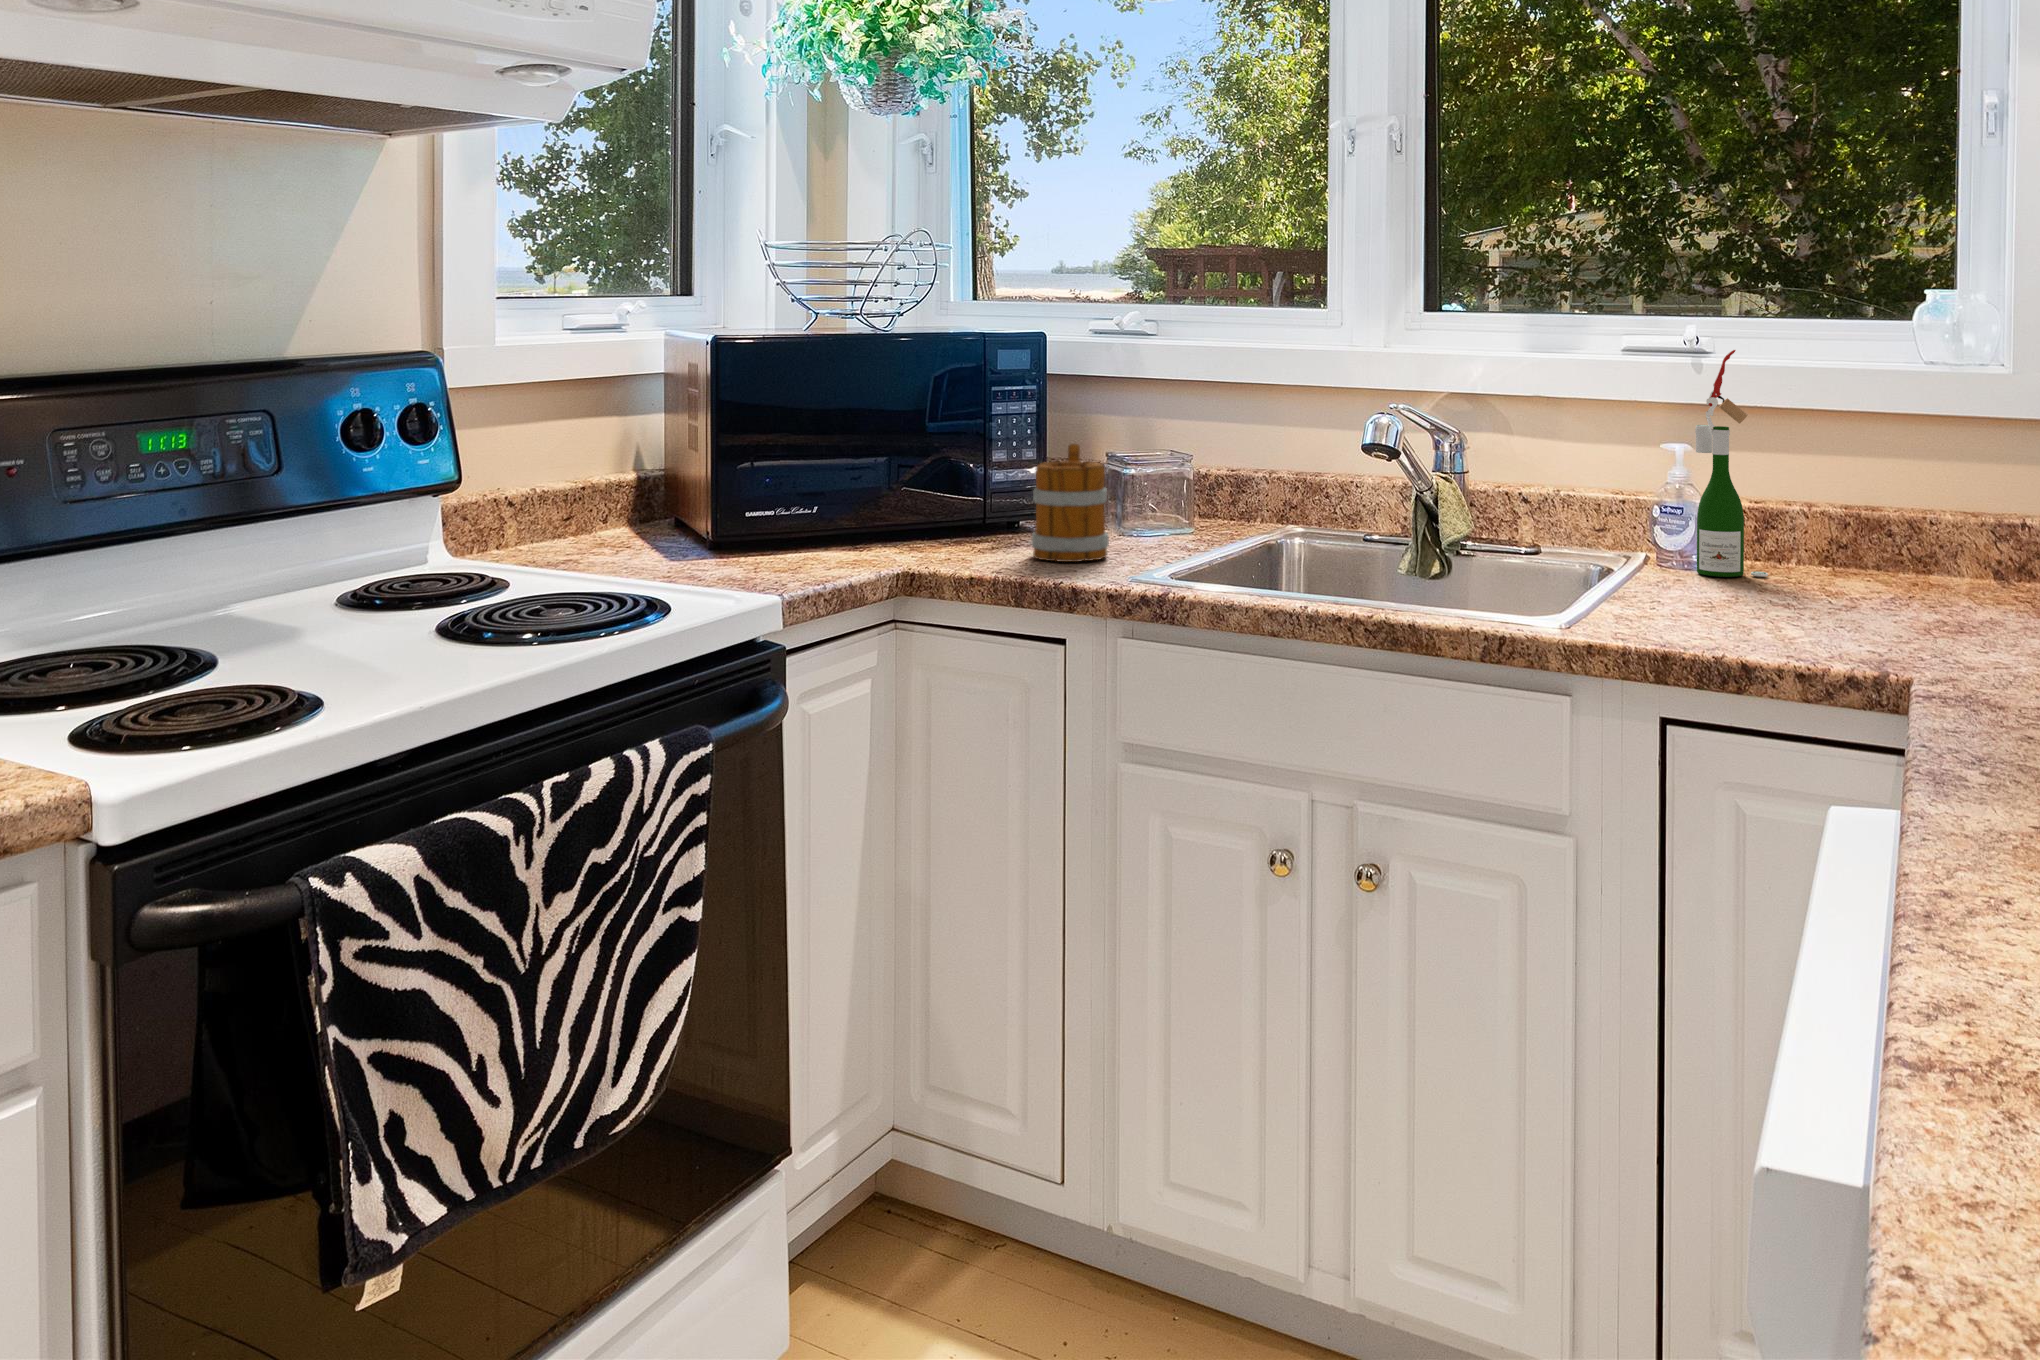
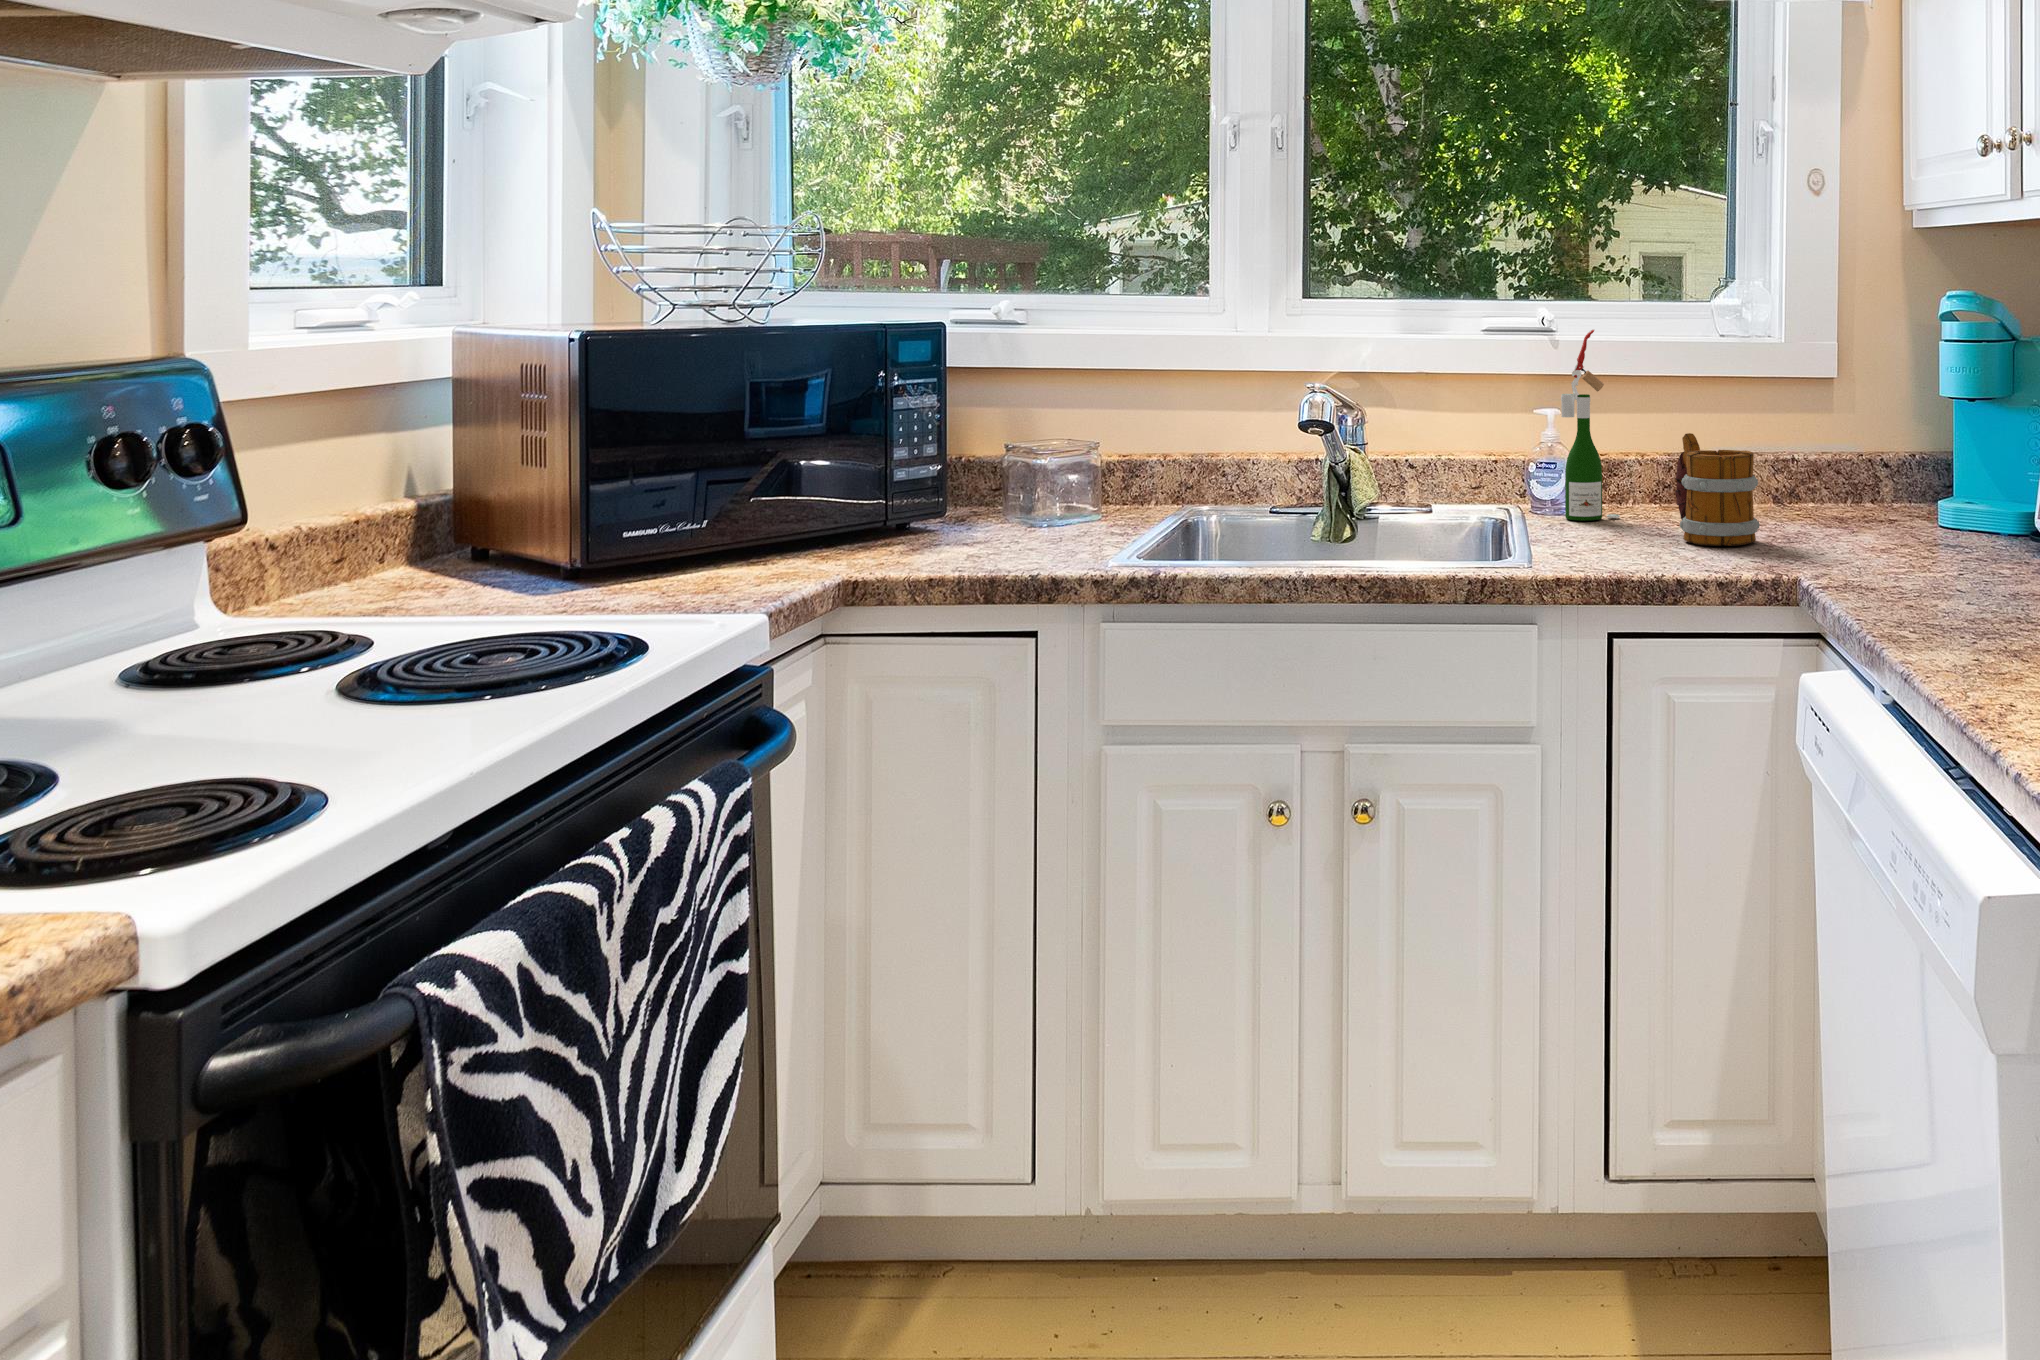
mug: present [1032,444,1109,562] -> present [1675,433,1760,546]

